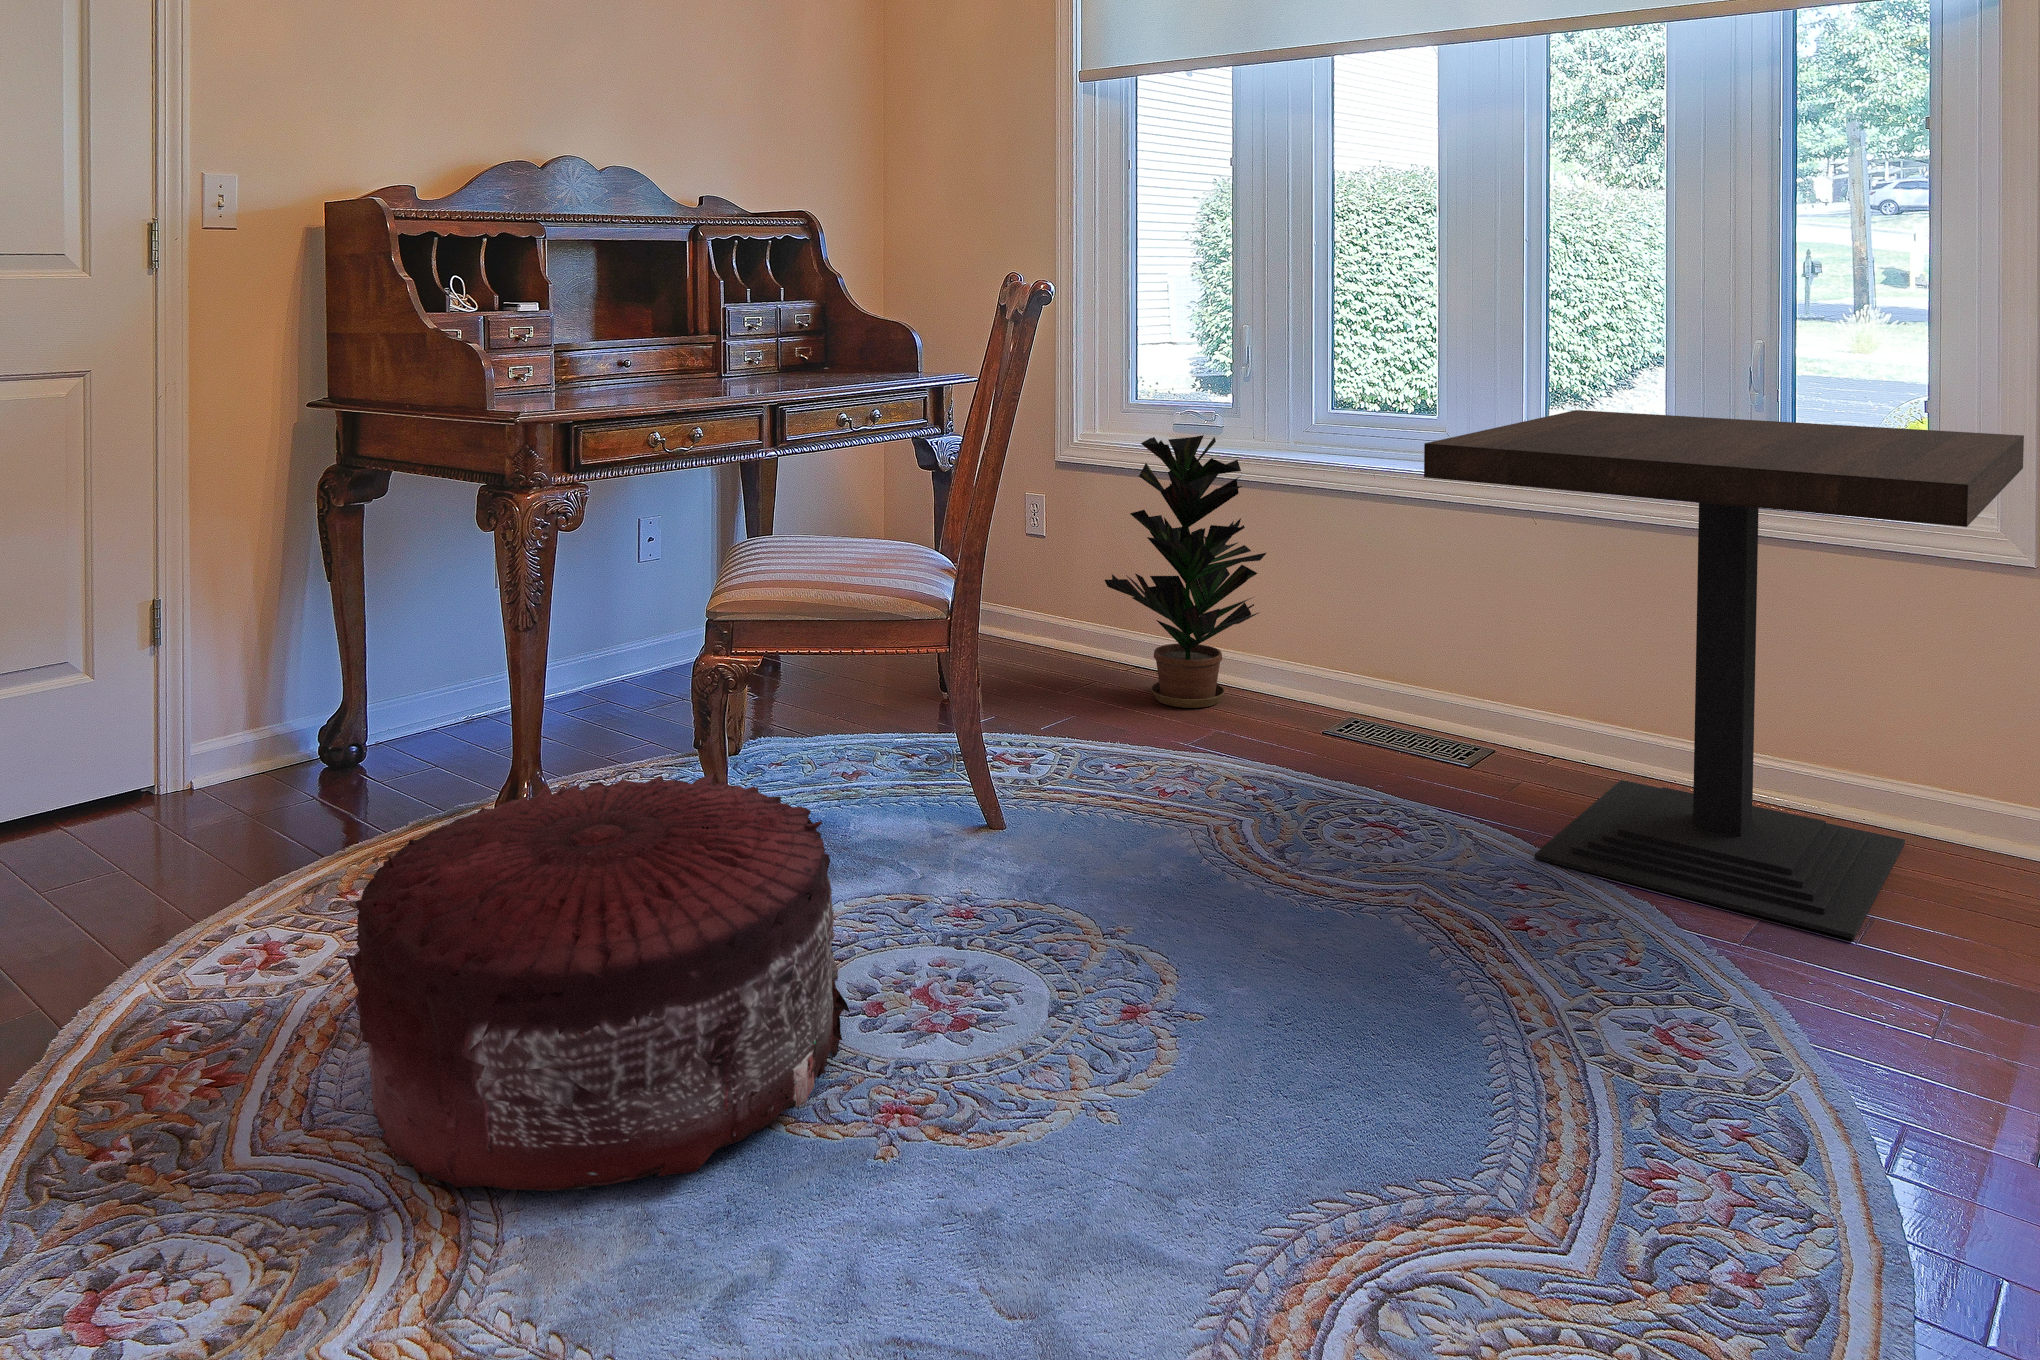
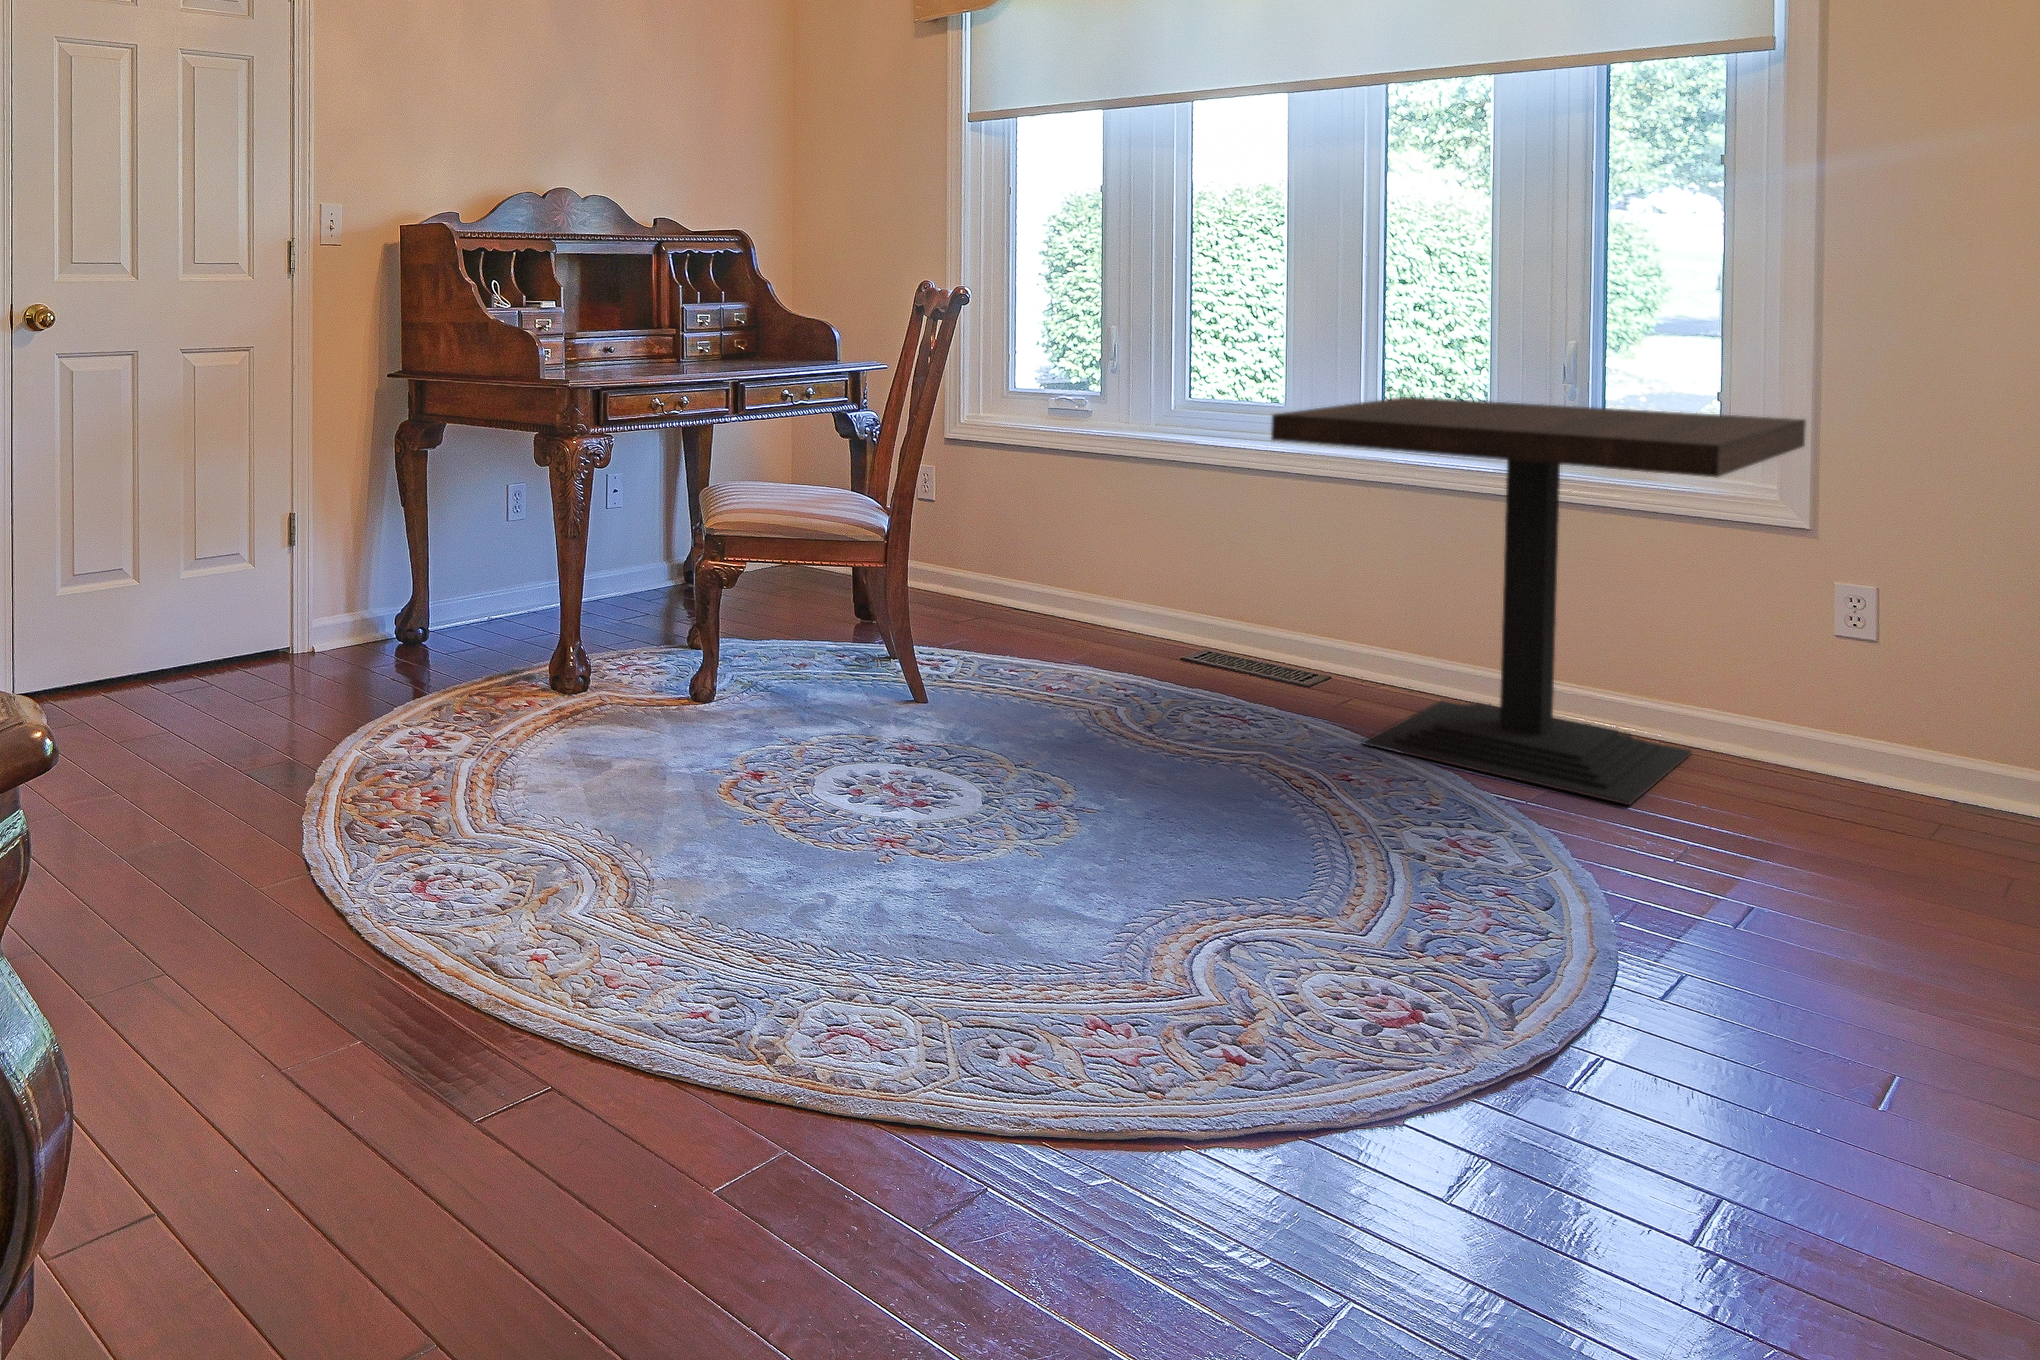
potted plant: present [1105,435,1266,708] -> none [990,415,1130,636]
pouf: present [347,773,850,1191] -> none [527,629,843,862]

